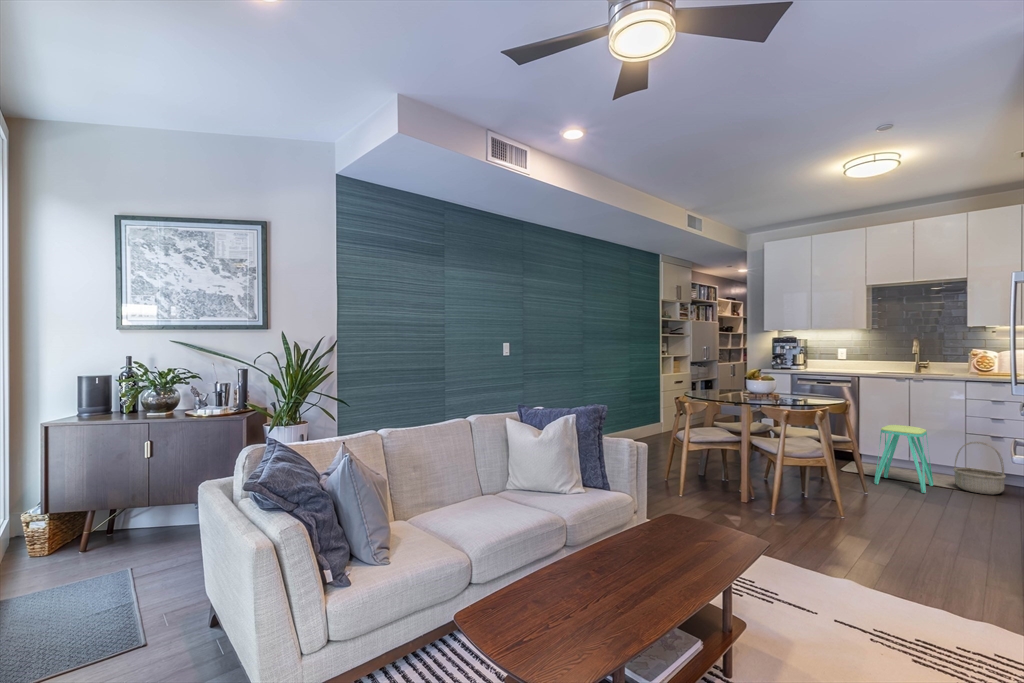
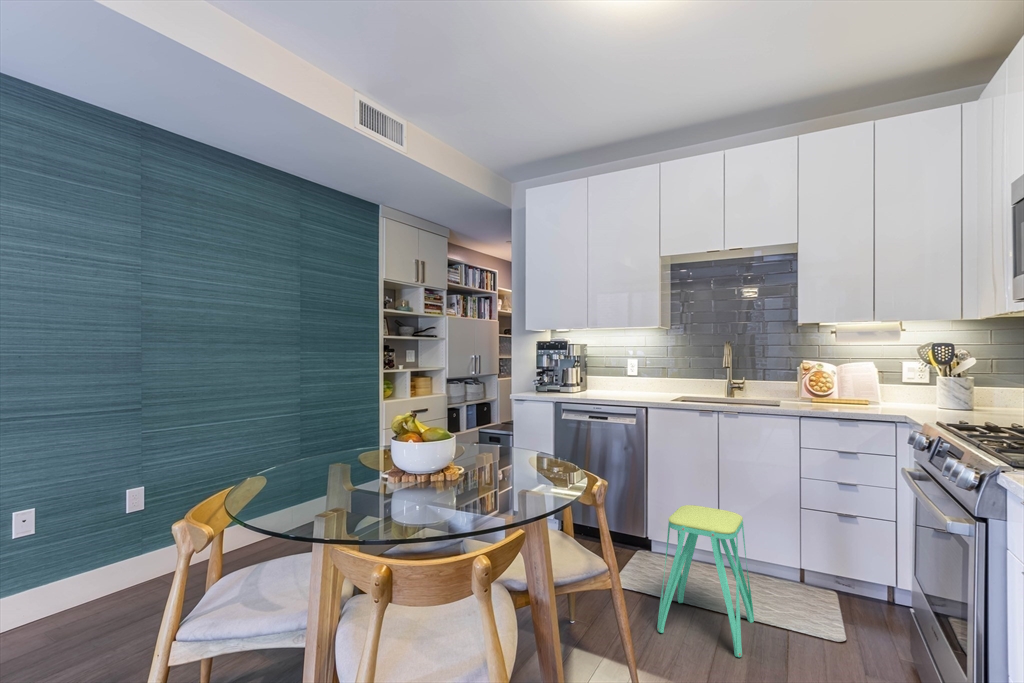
basket: present [953,442,1006,495] -> none [784,536,868,642]

